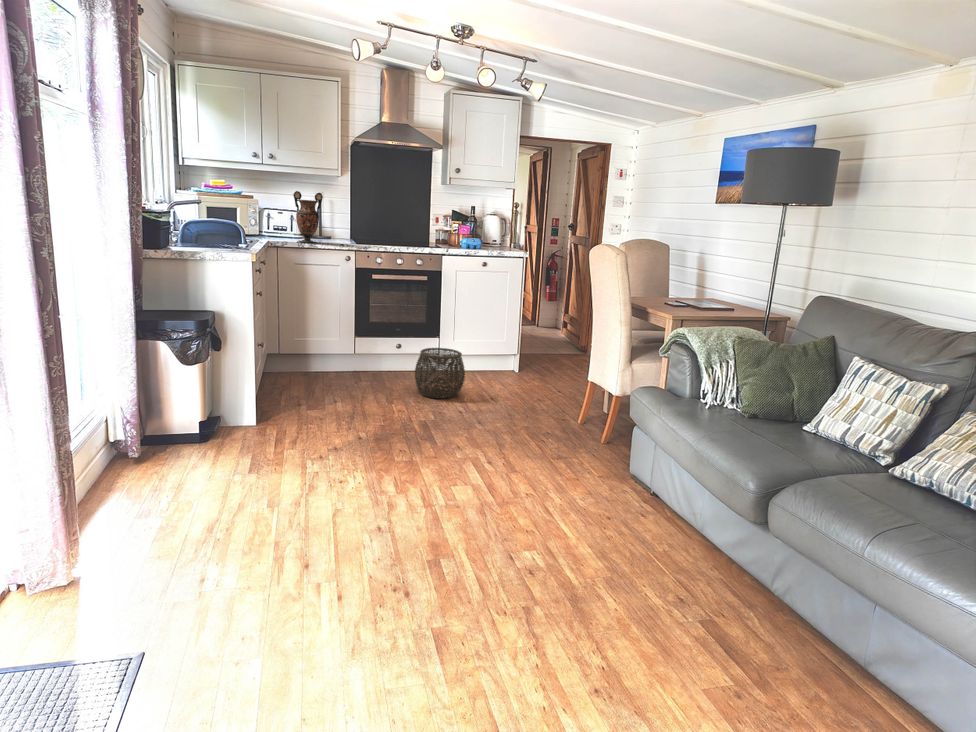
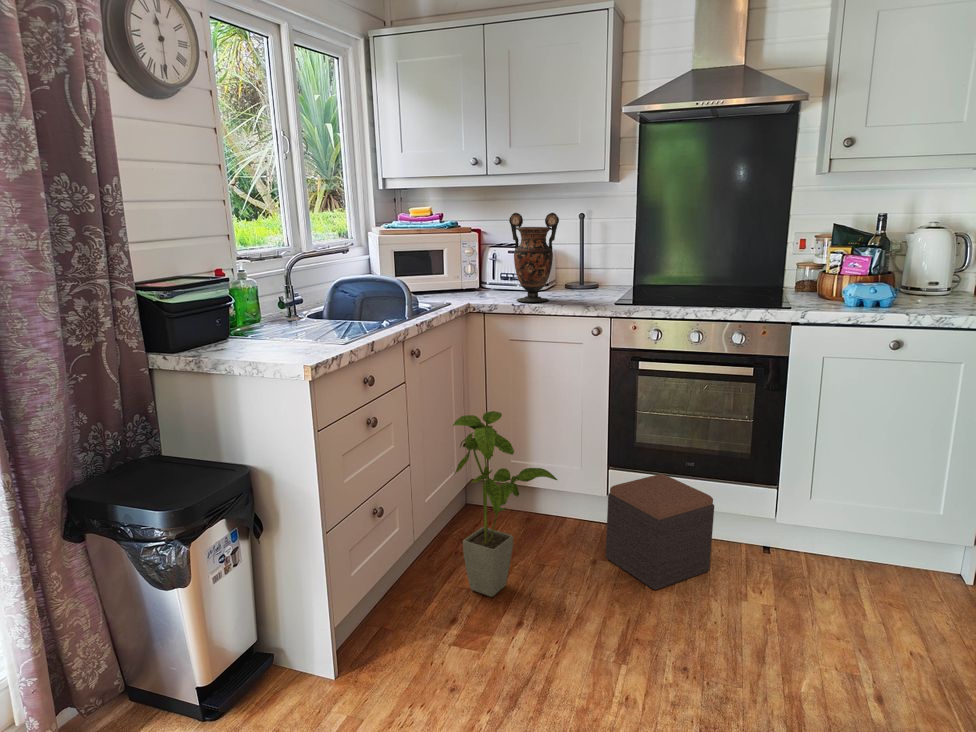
house plant: none [290,294,347,395] -> present [453,411,557,597]
footstool: none [359,335,413,386] -> present [606,474,714,590]
woven basket: present [415,348,465,399] -> none [695,533,819,669]

